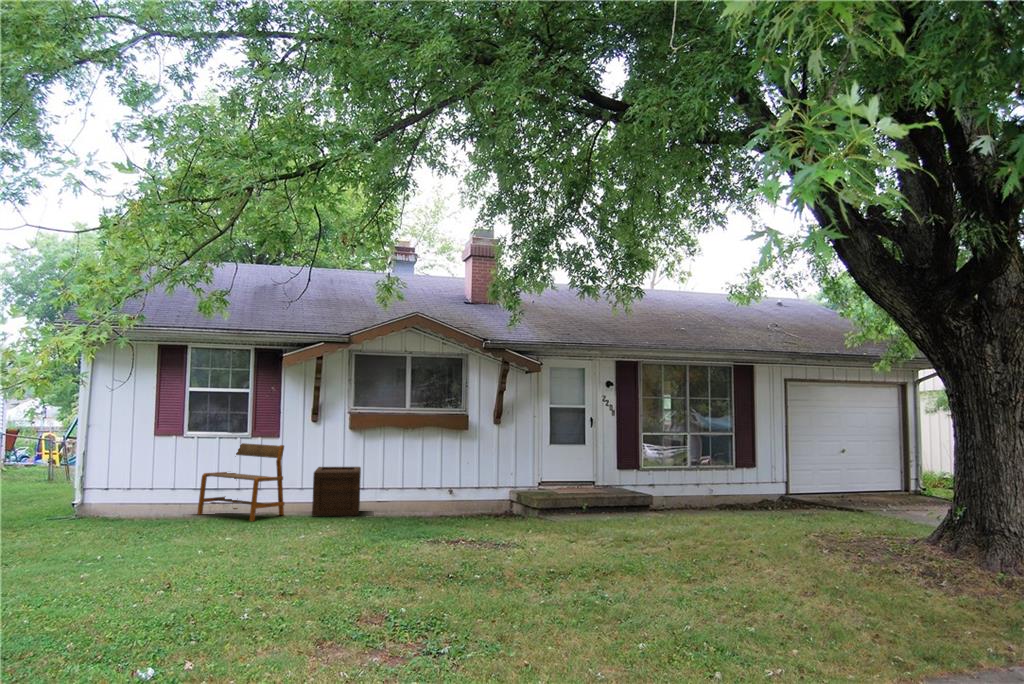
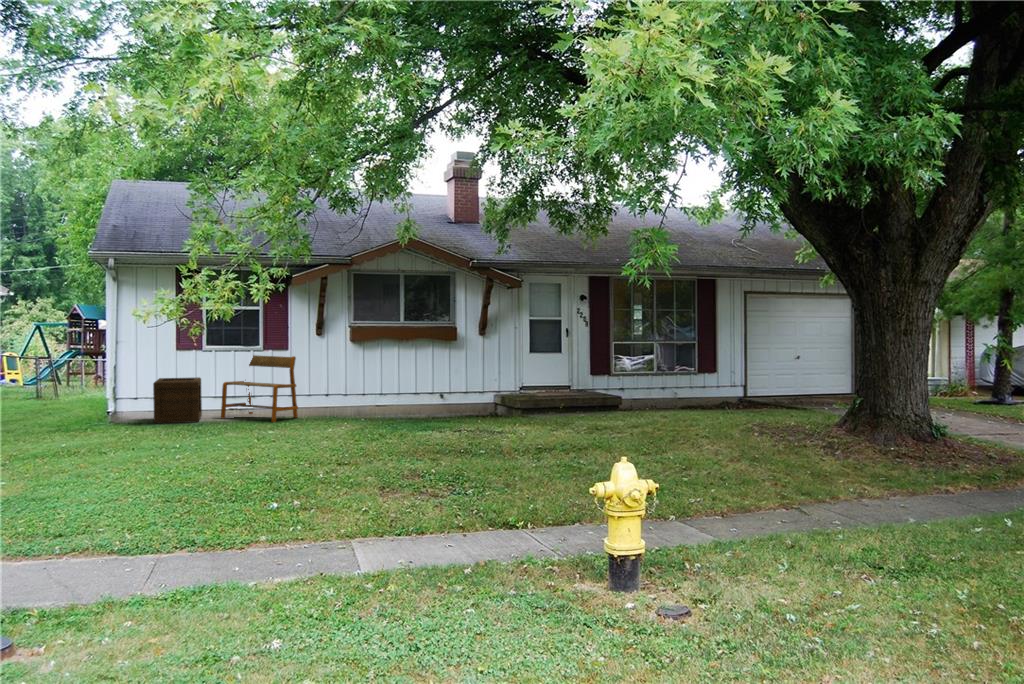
wooden crate: present [312,467,361,516] -> present [153,377,202,423]

